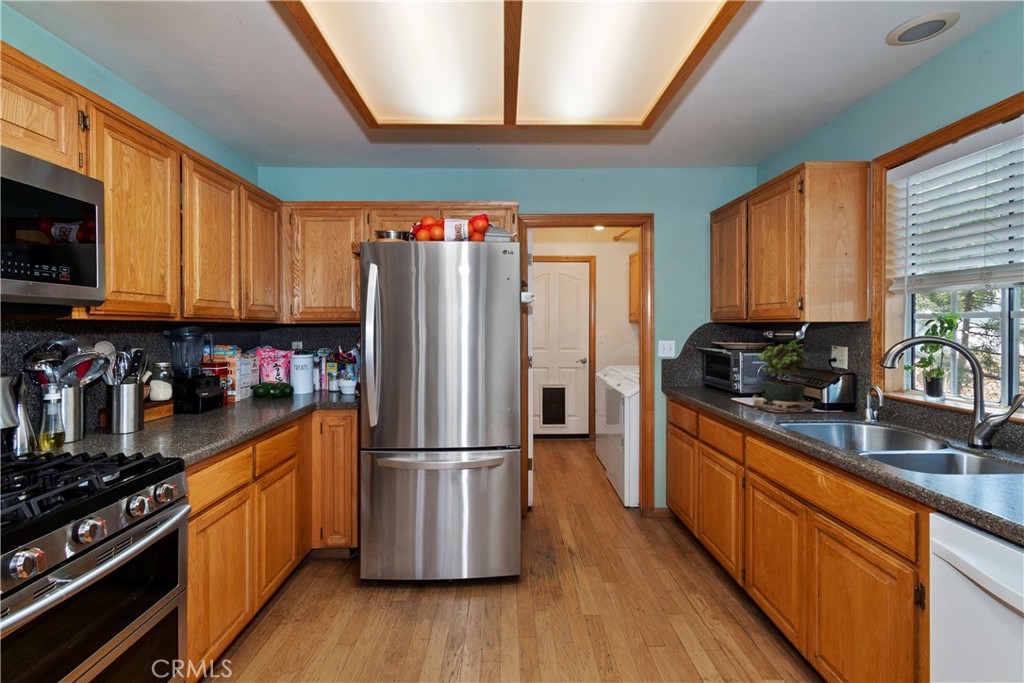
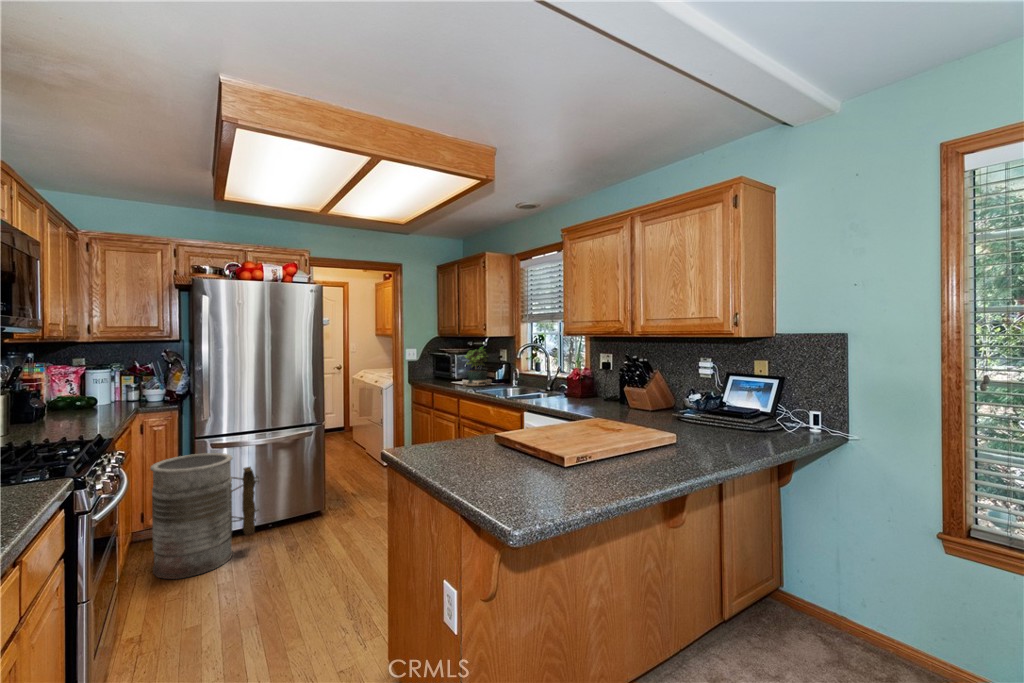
trash can: none [283,472,419,656] -> present [151,453,260,579]

